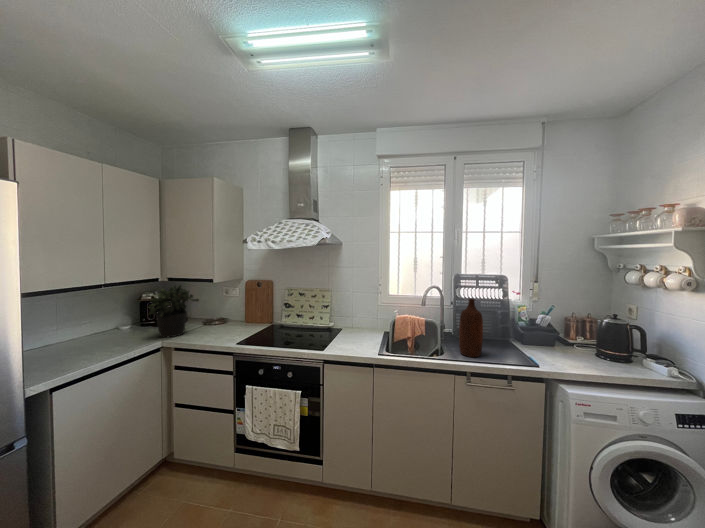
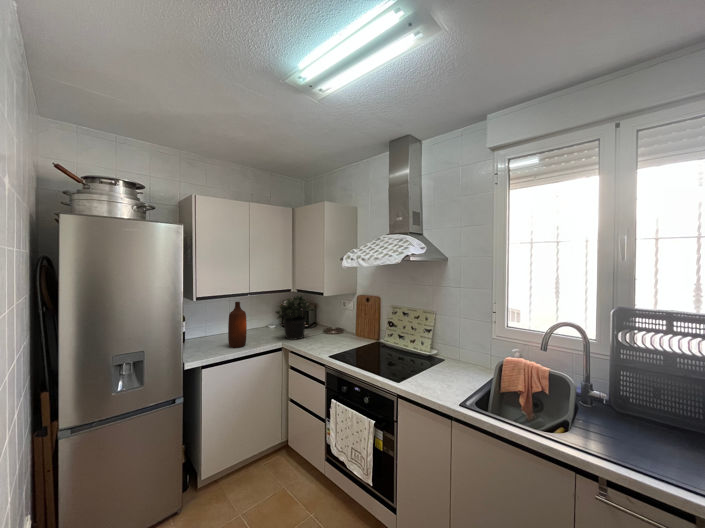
bottle: present [459,299,483,357] -> present [228,302,247,348]

